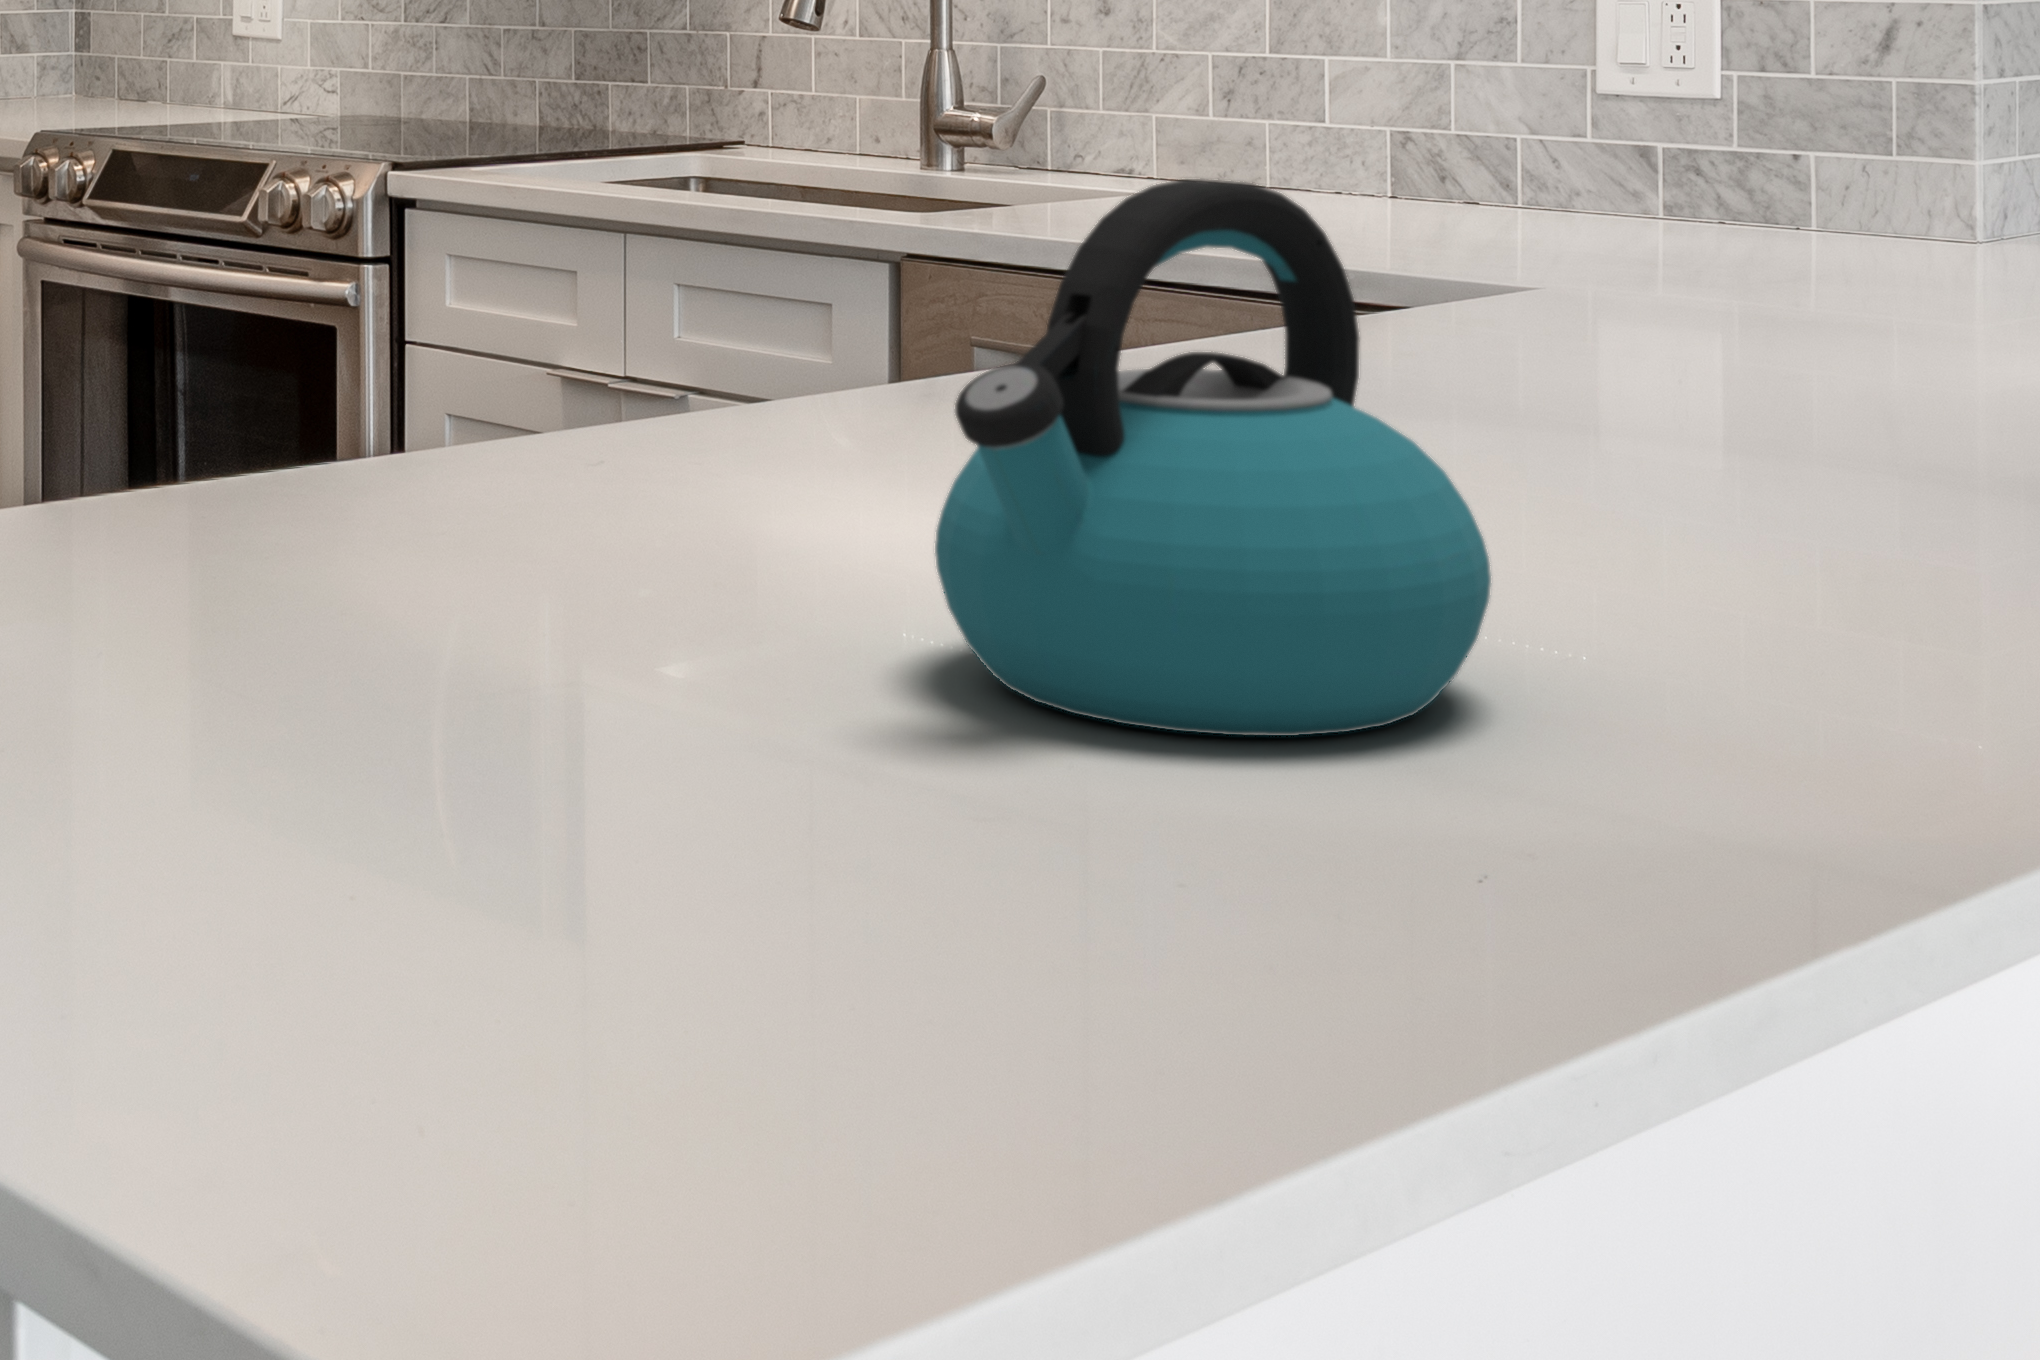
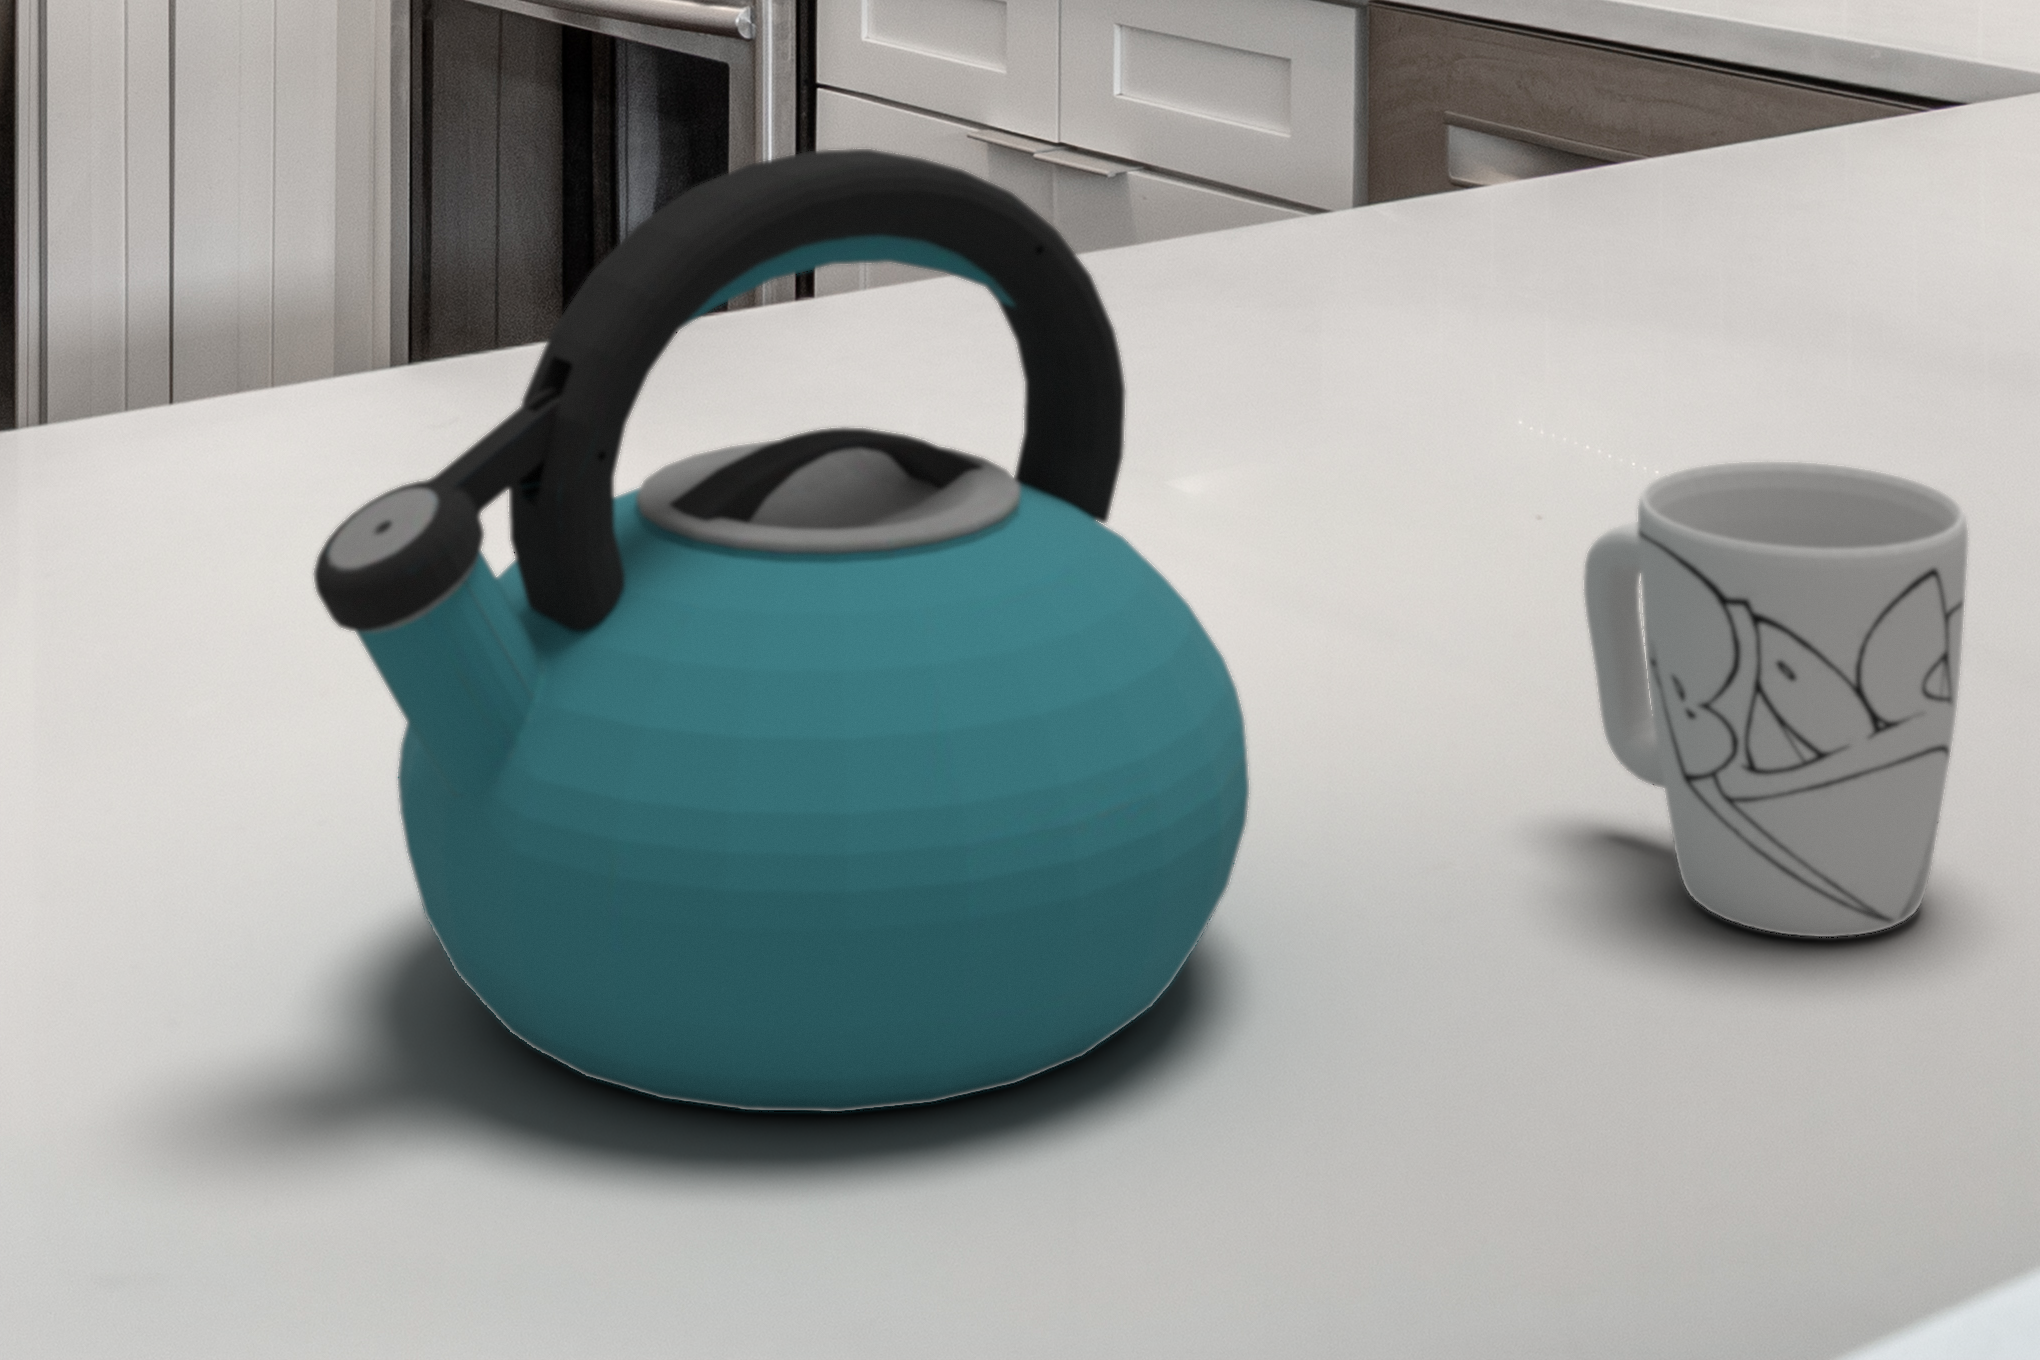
mug: none [1607,392,1897,667] -> present [1584,461,1968,937]

